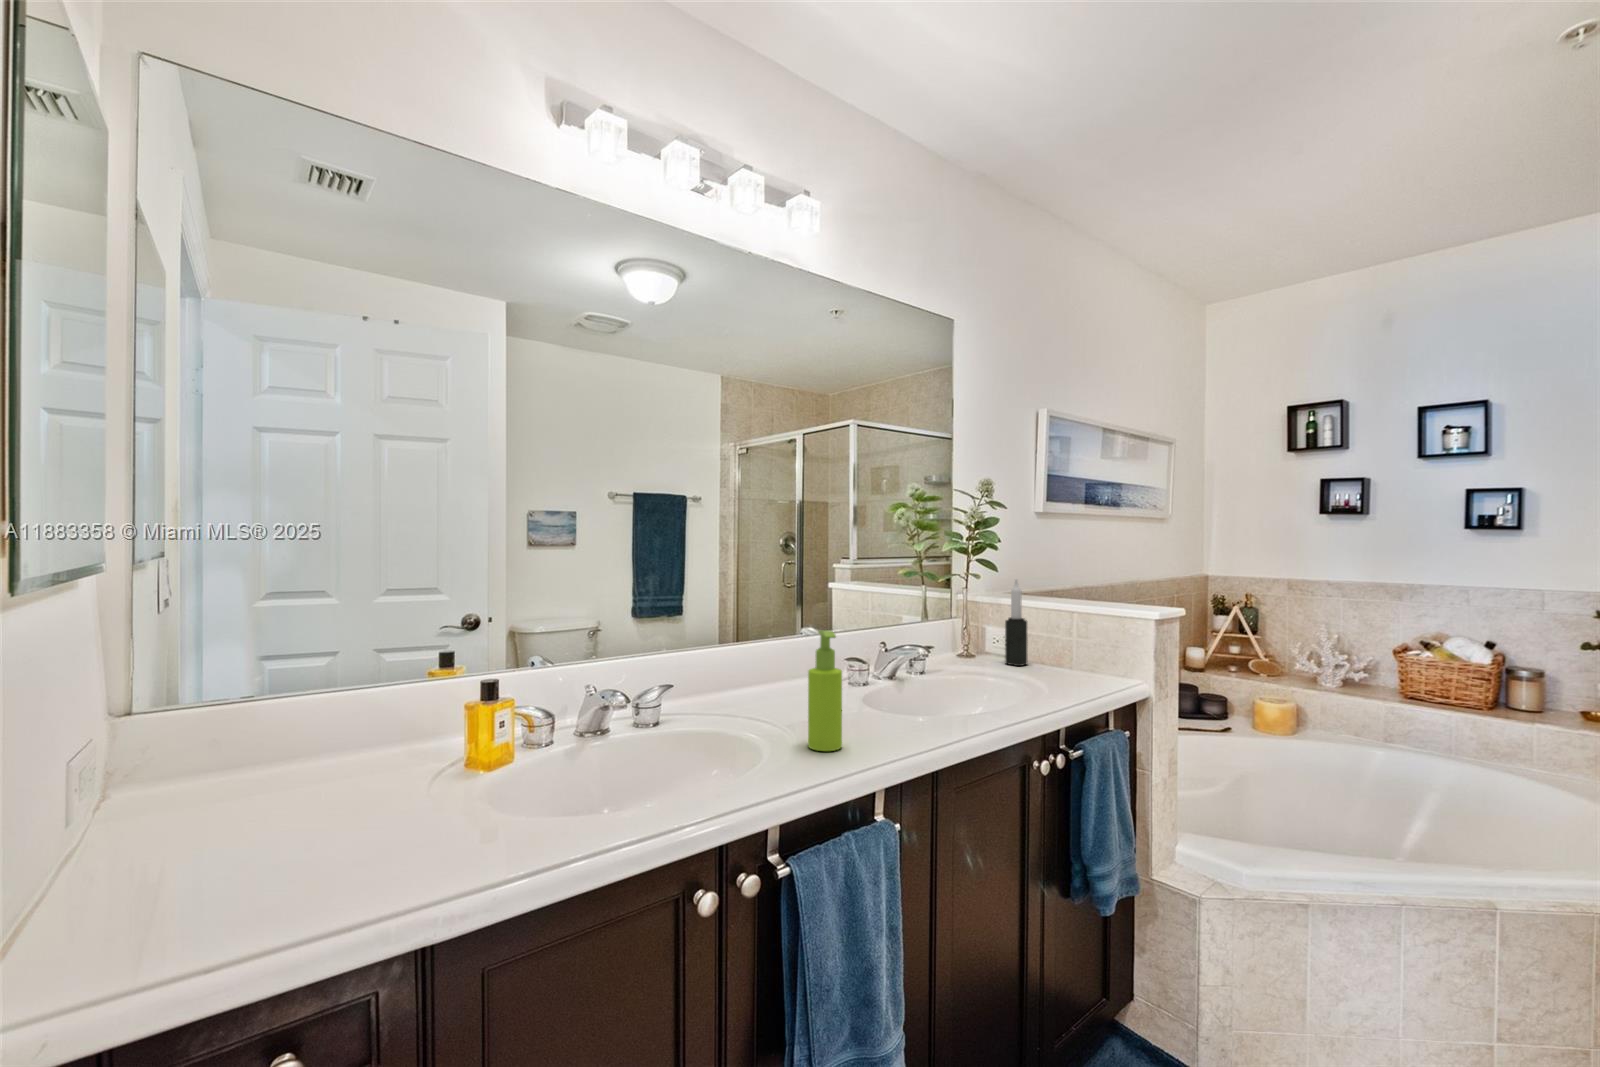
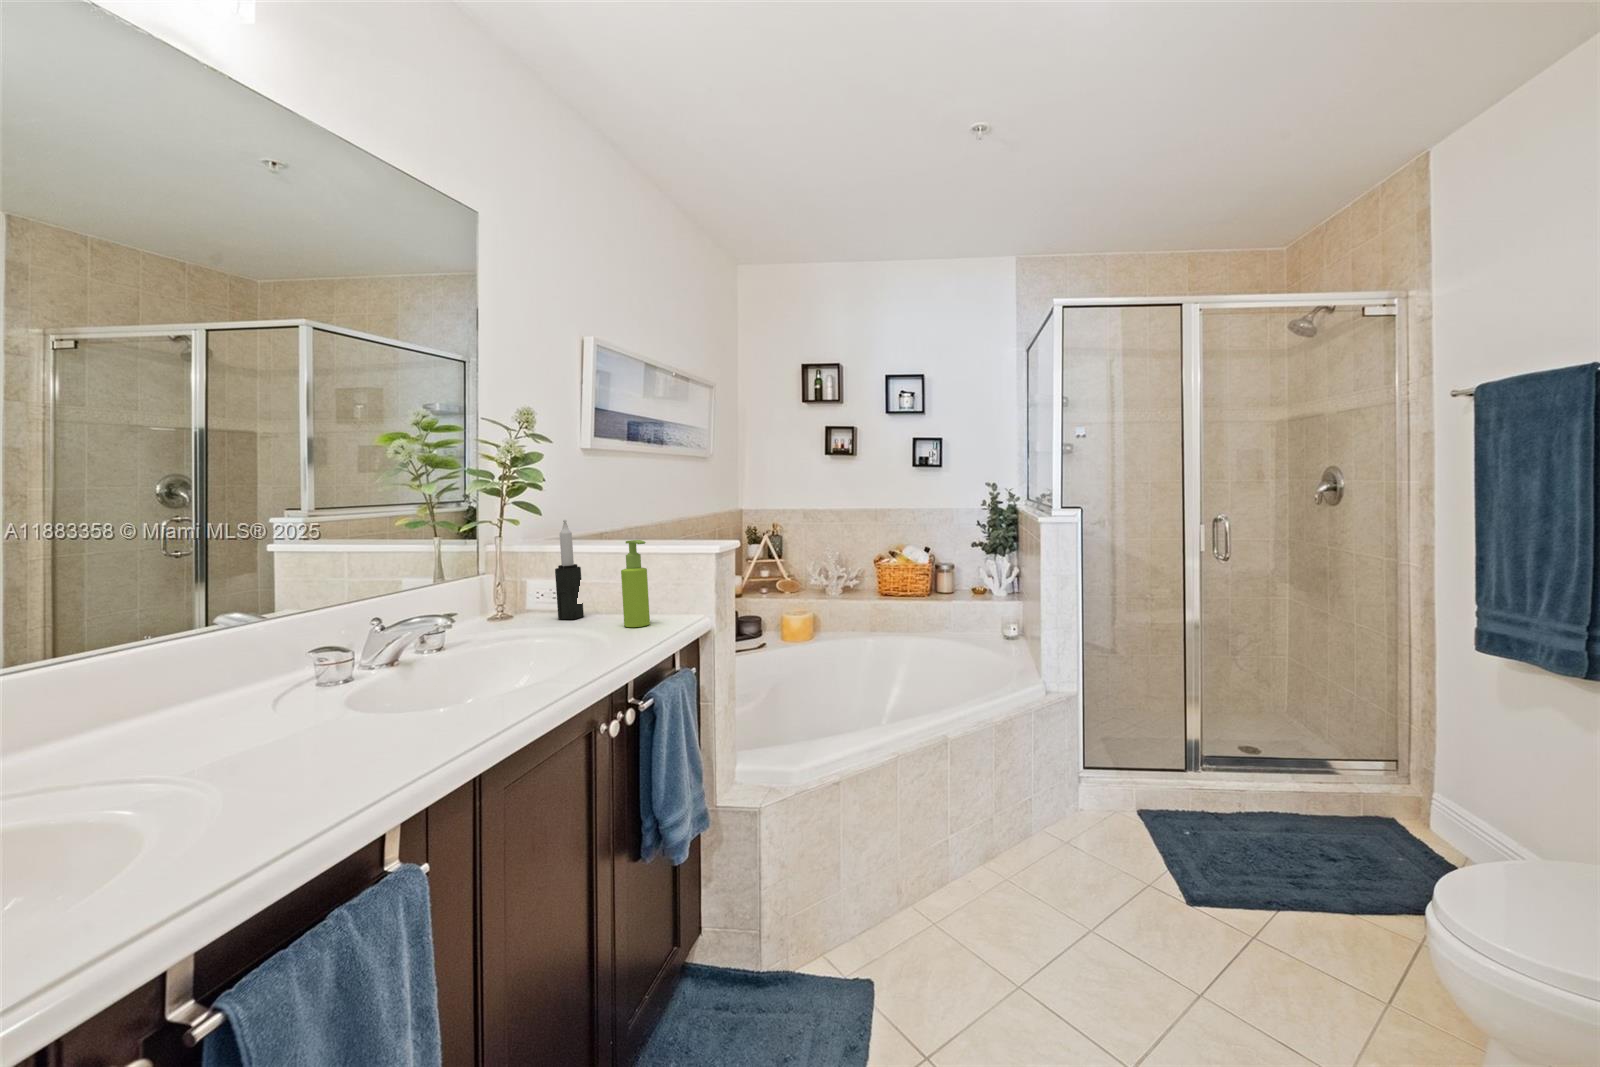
soap dispenser: present [808,630,842,751] -> present [621,540,650,627]

